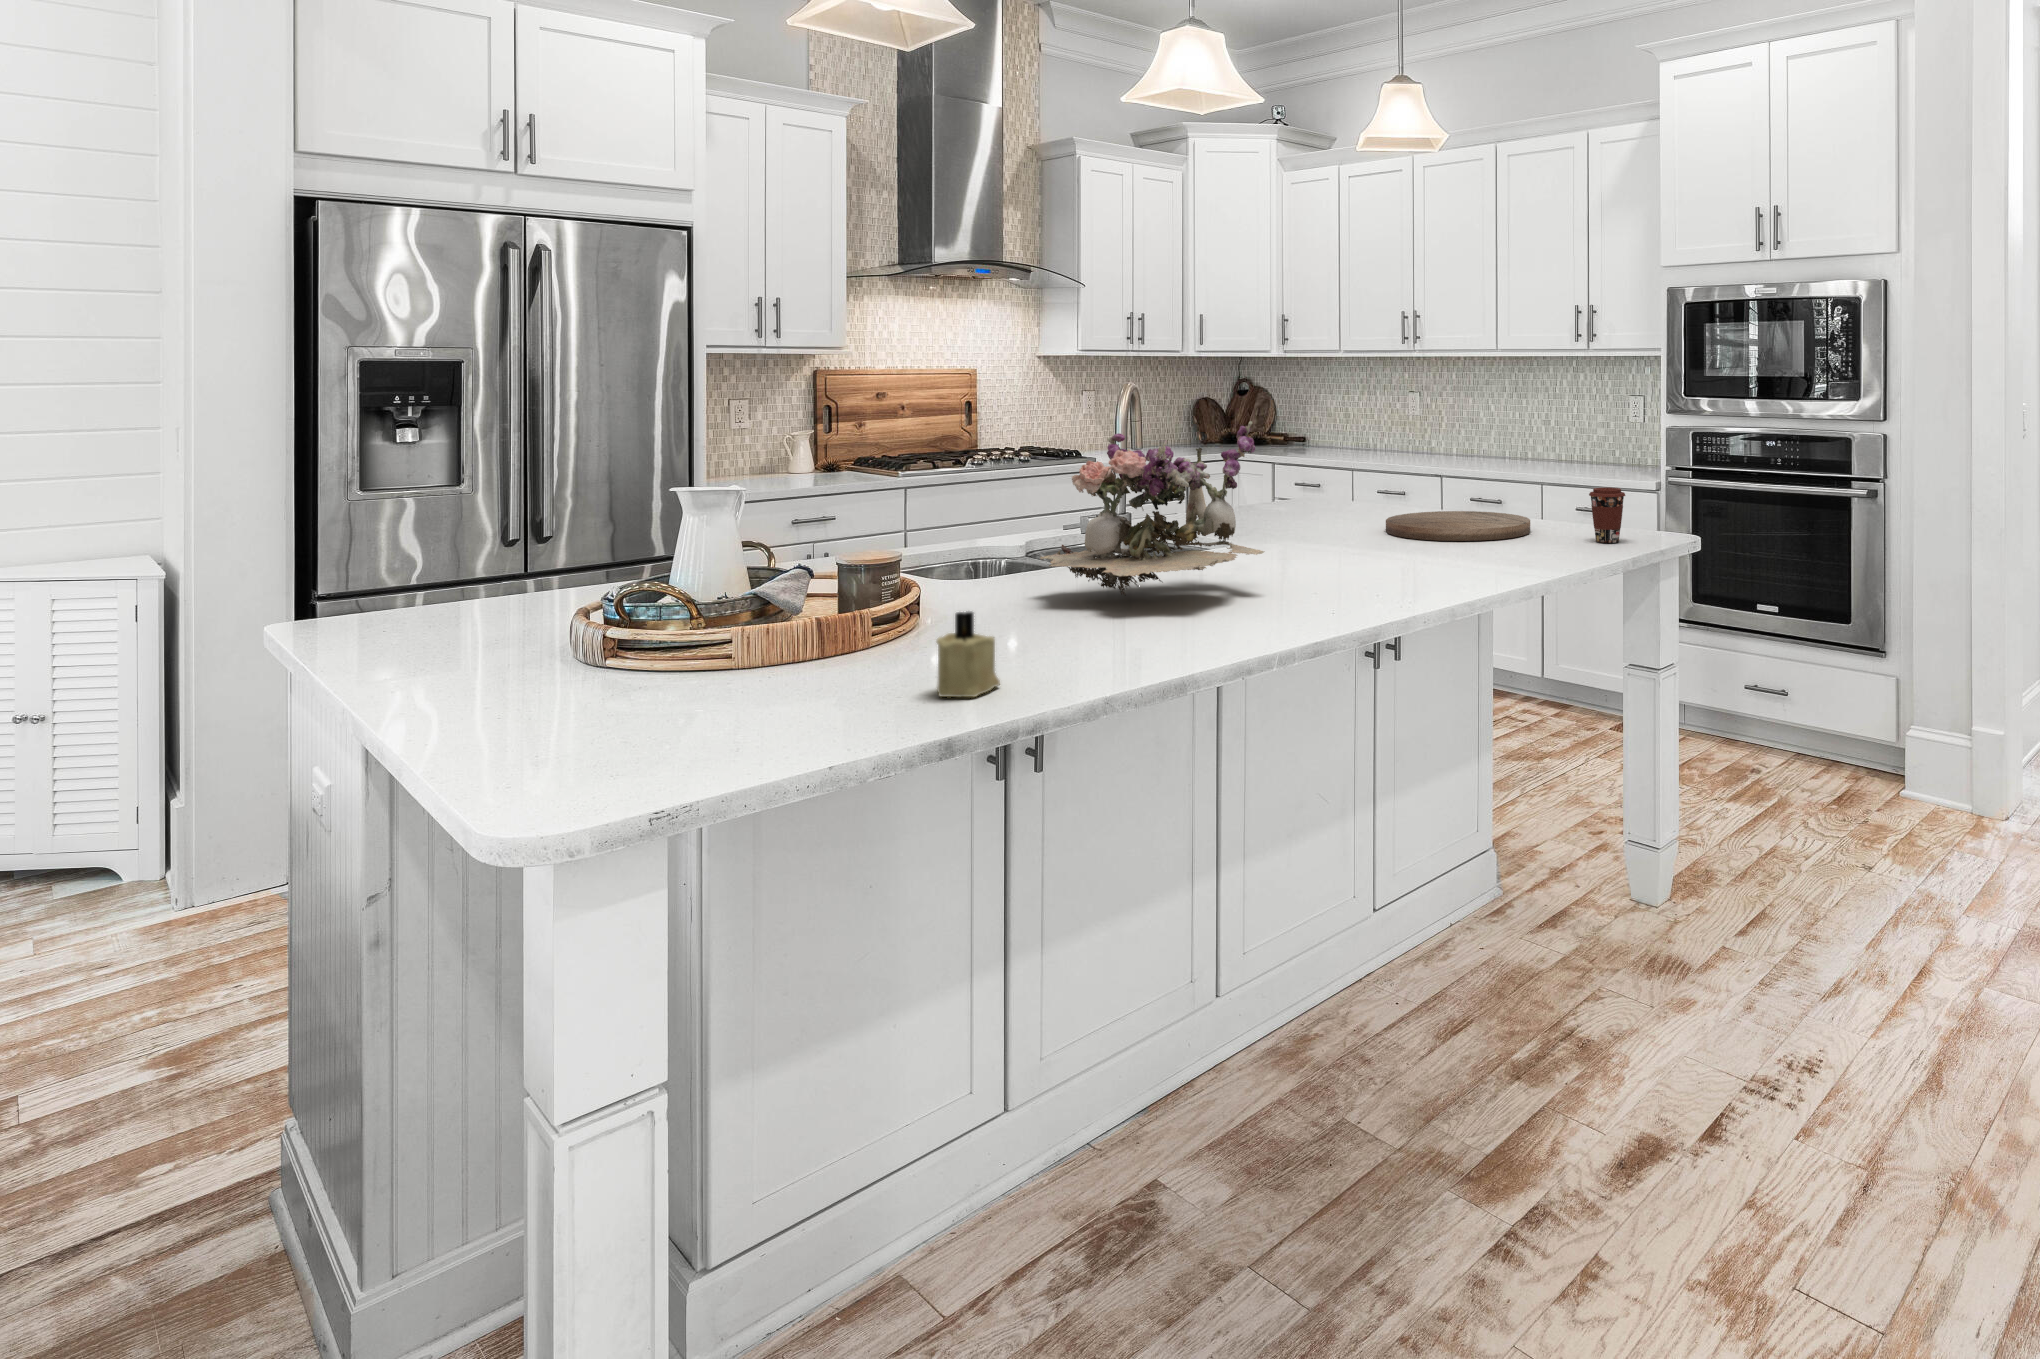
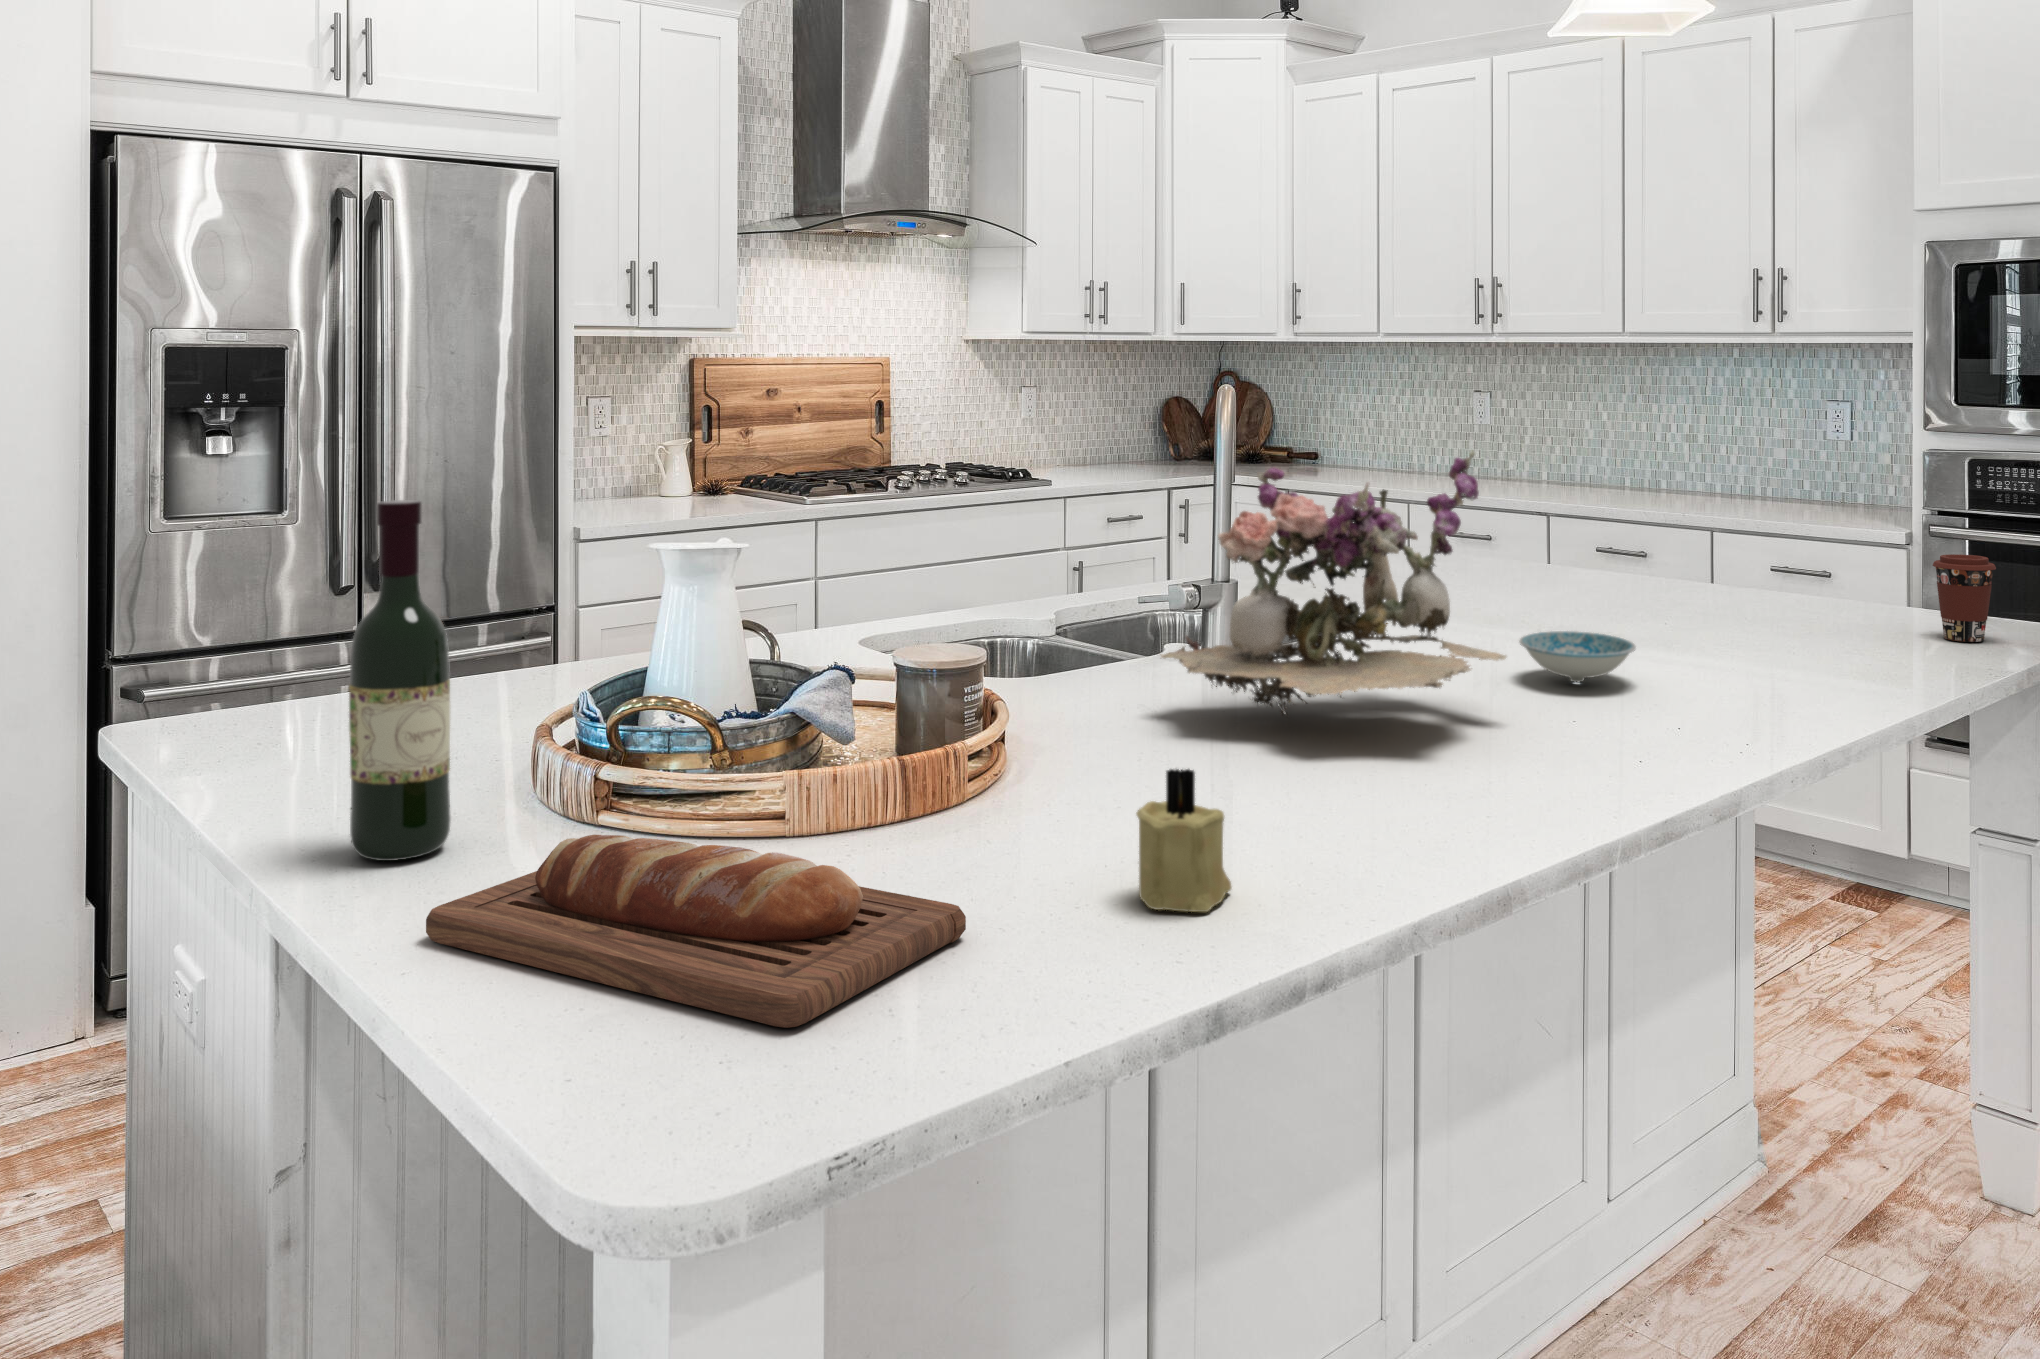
wine bottle: none [418,455,493,691] -> present [349,500,451,861]
cutting board: present [1386,511,1530,541] -> none [1587,581,1820,632]
ceramic bowl: none [1298,540,1371,571] -> present [1520,631,1636,682]
bread loaf: none [446,662,809,762] -> present [426,835,966,1028]

